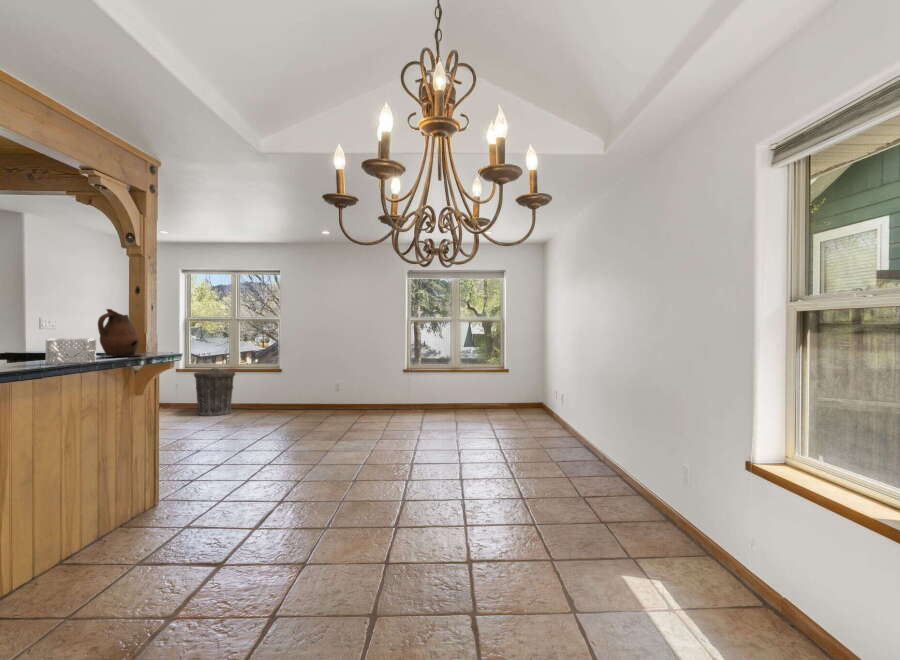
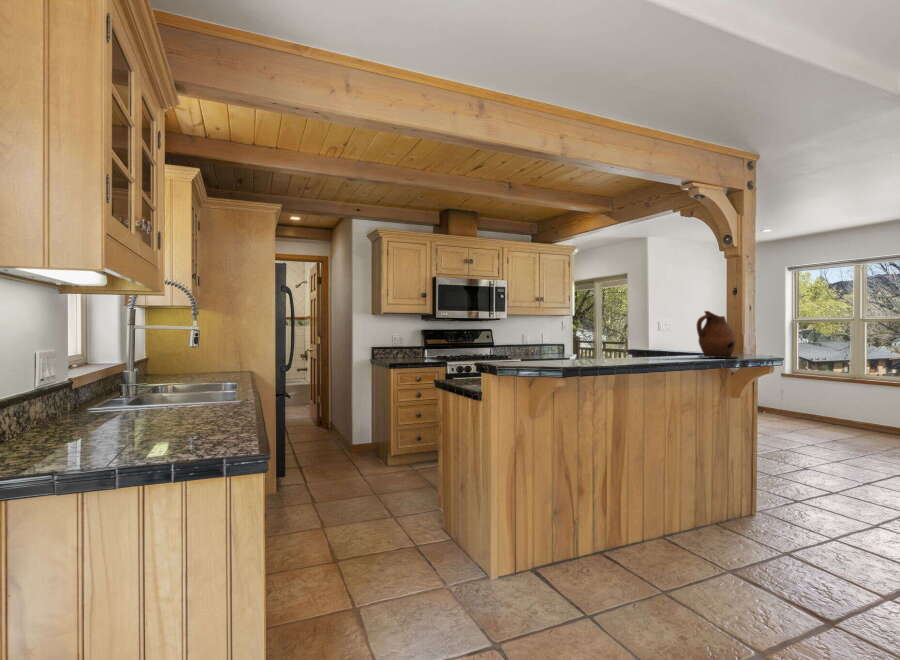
decorative bowl: present [46,339,96,364] -> none [653,339,693,362]
trash can: present [194,368,235,416] -> none [804,378,859,434]

